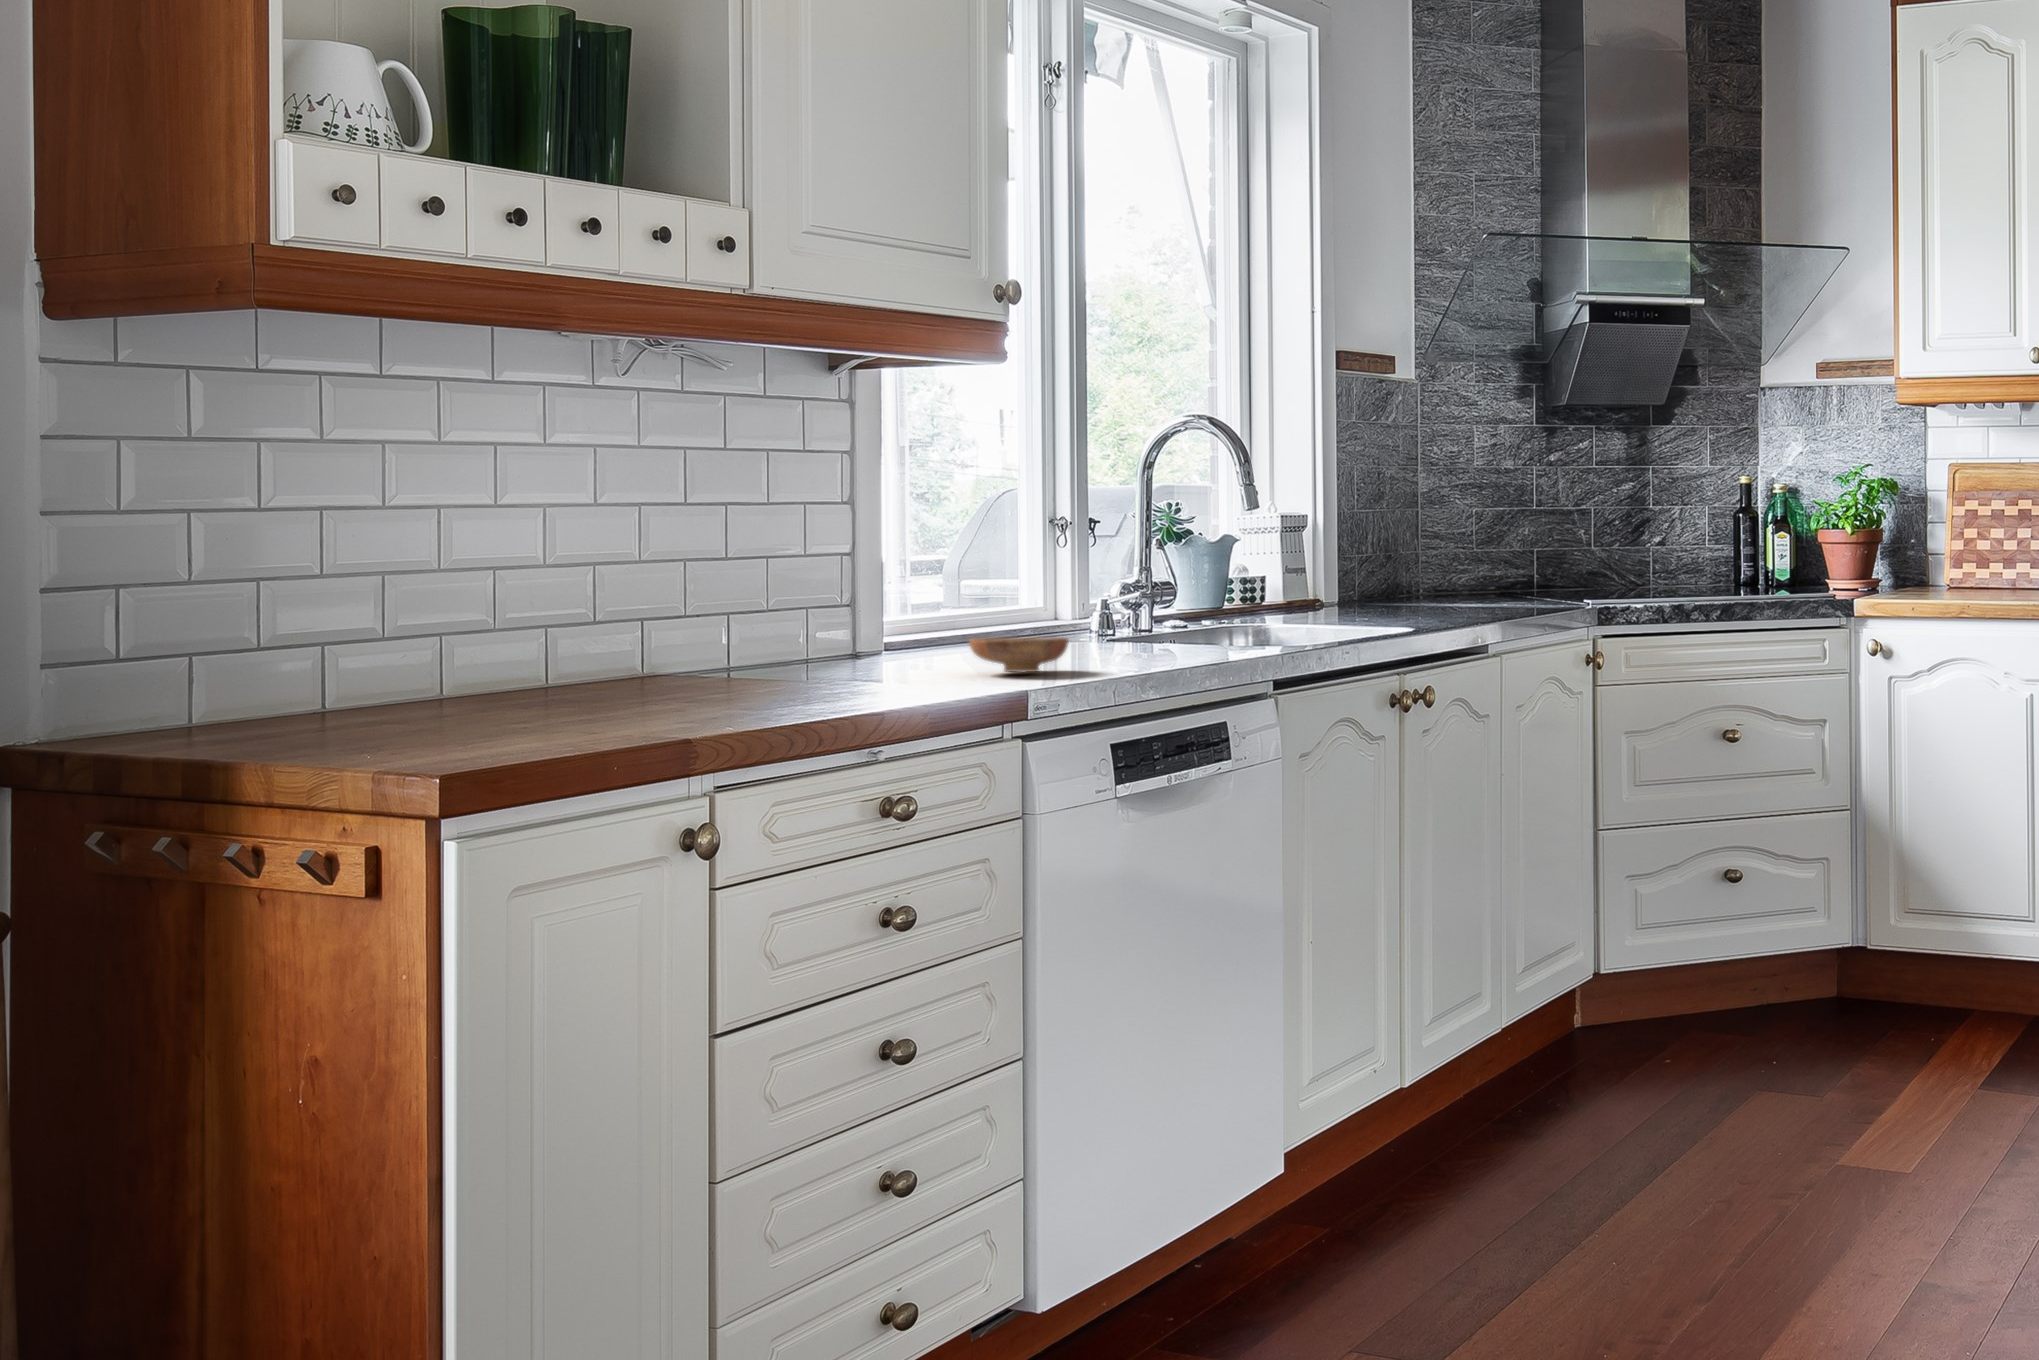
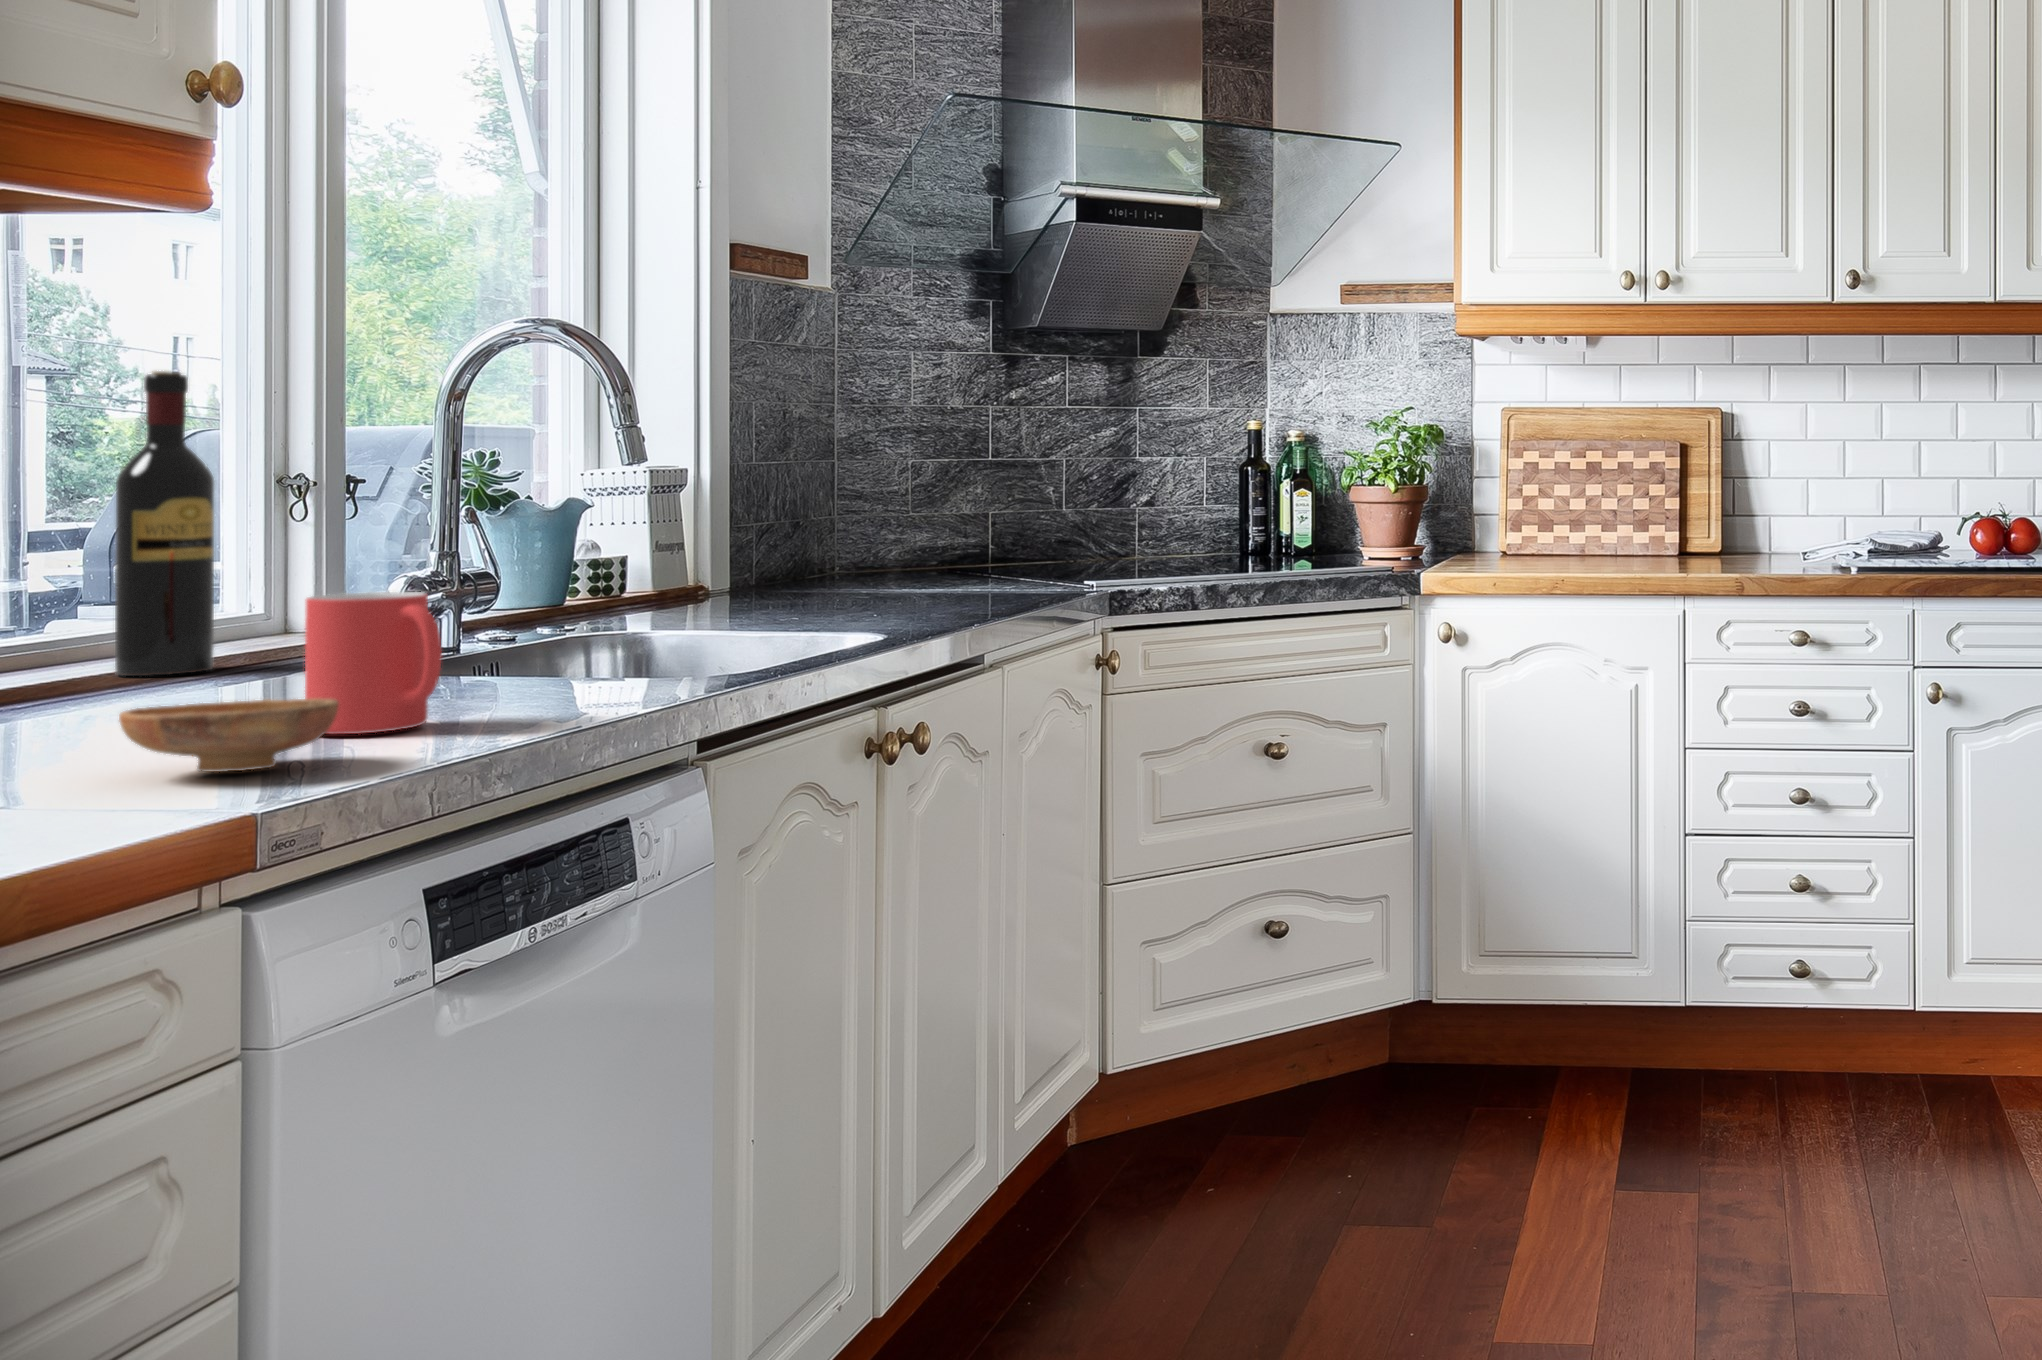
wine bottle: none [969,455,1018,636] -> present [115,371,214,676]
mug: none [1057,583,1123,661] -> present [305,592,442,734]

